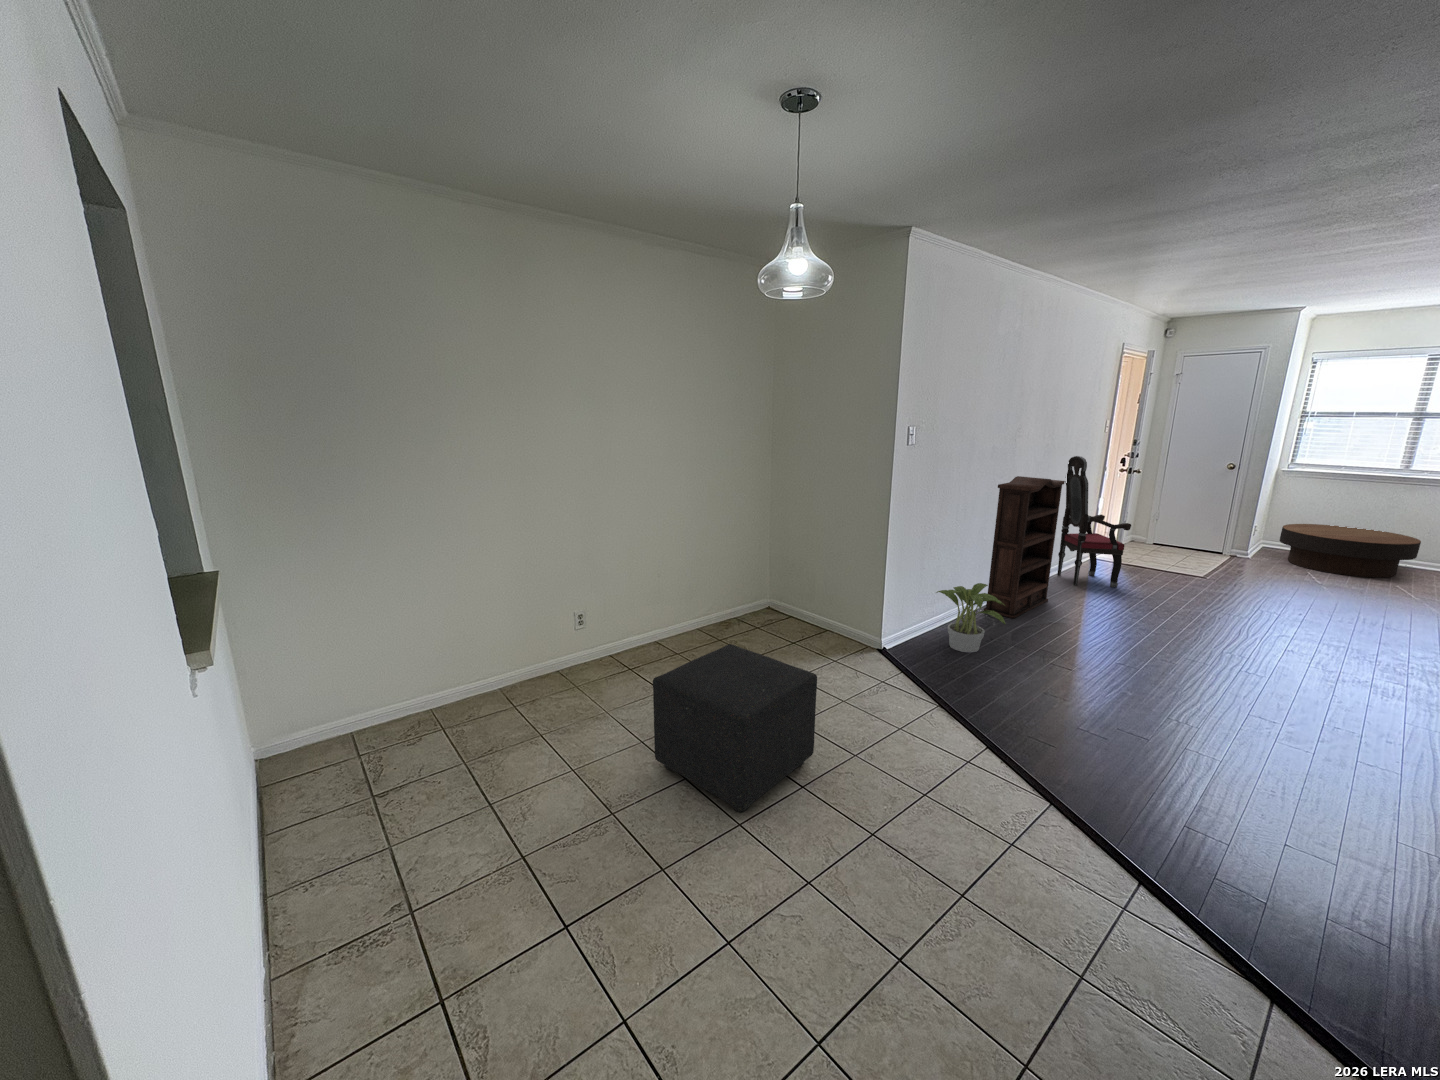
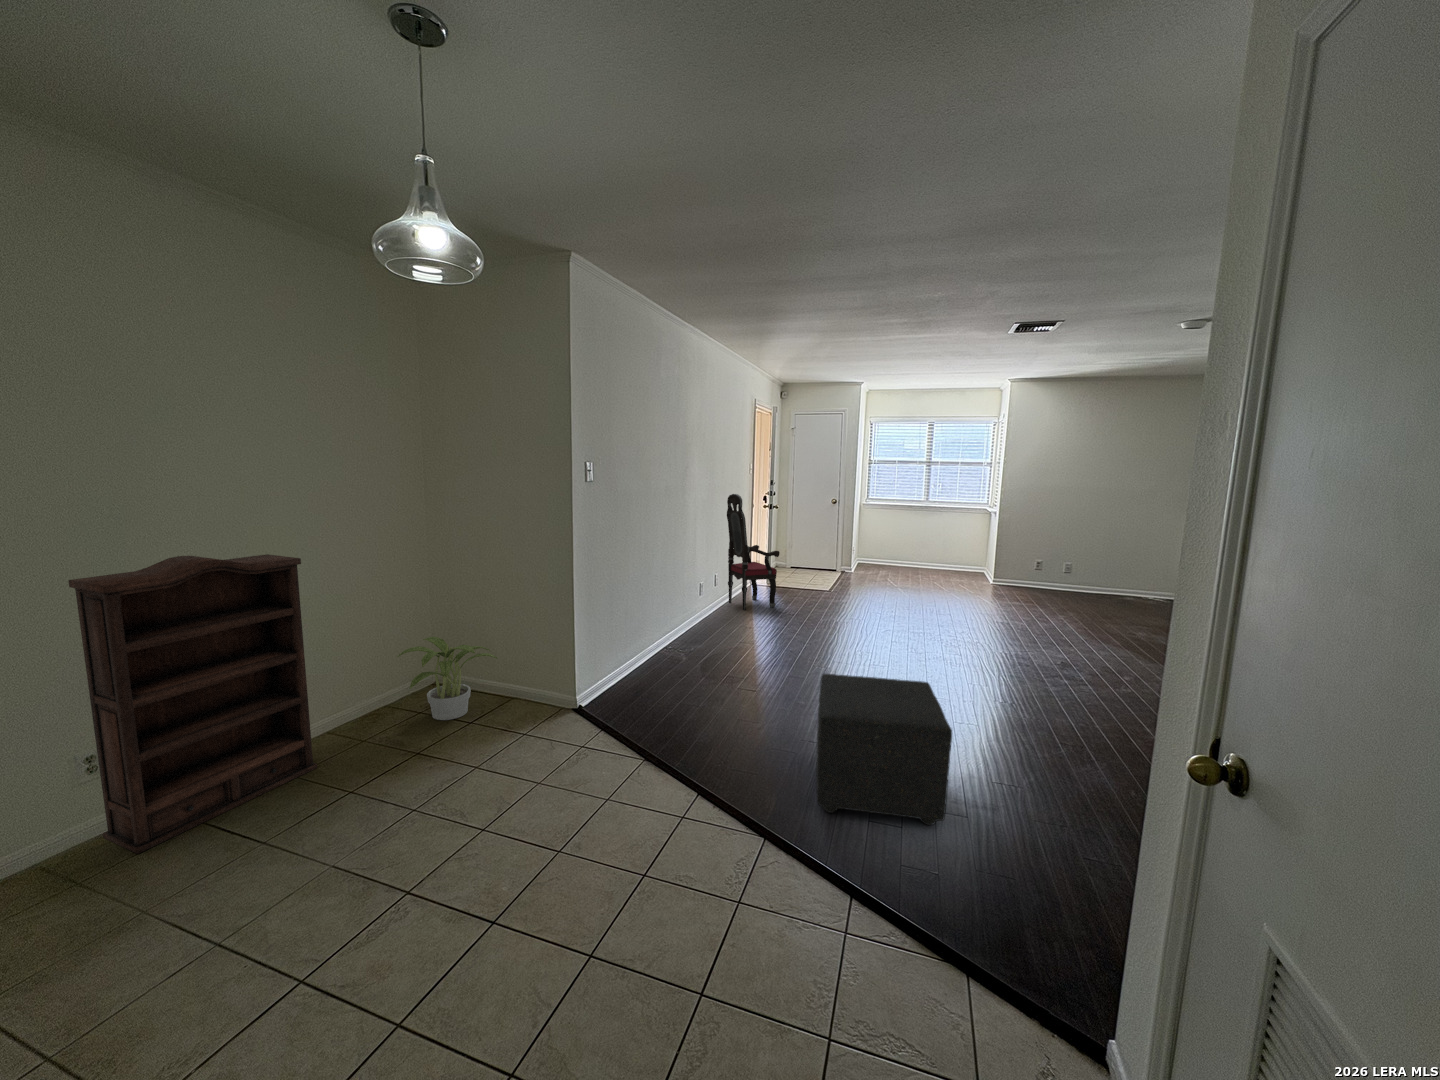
bookshelf: present [984,476,1065,619] -> present [68,554,317,854]
coffee table: present [1280,524,1421,578] -> none [869,543,942,578]
potted plant: present [936,583,1005,653] -> present [397,637,497,720]
ottoman: present [653,644,817,812] -> present [816,674,952,825]

